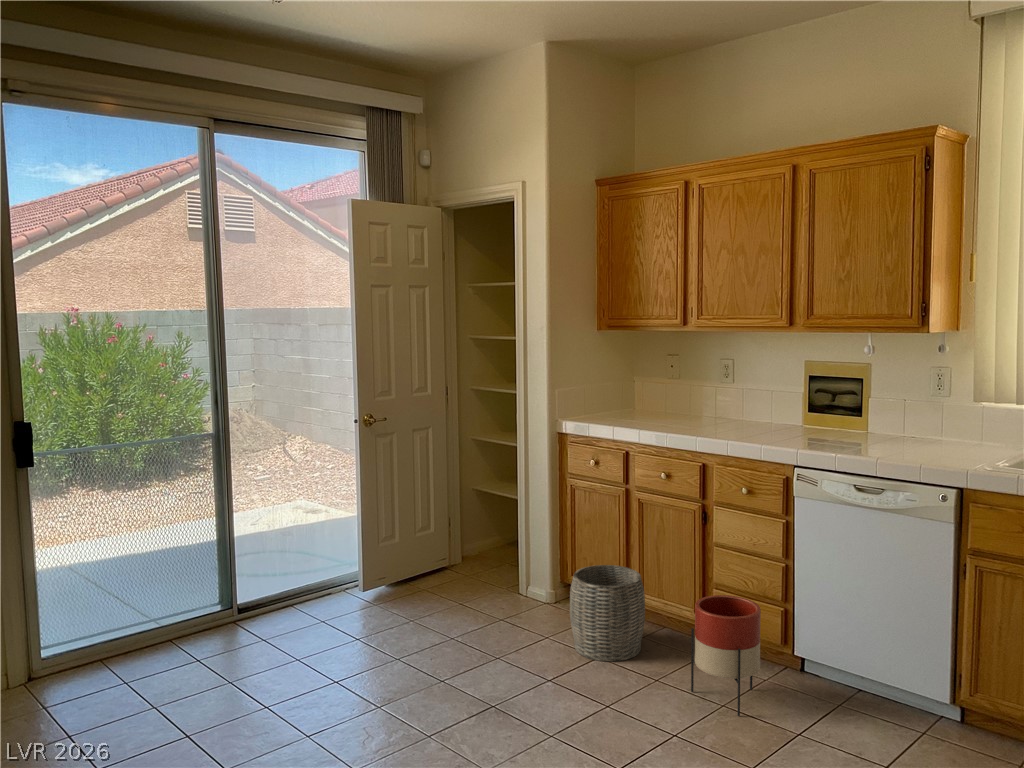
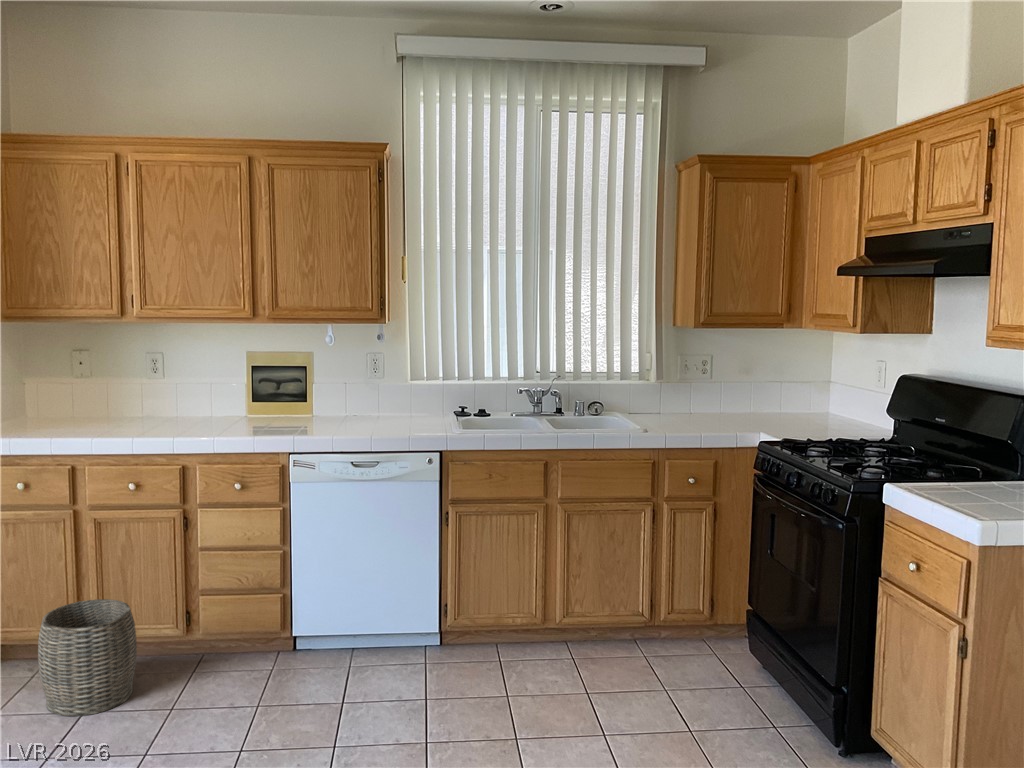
planter: present [691,595,761,716] -> none [223,591,294,705]

